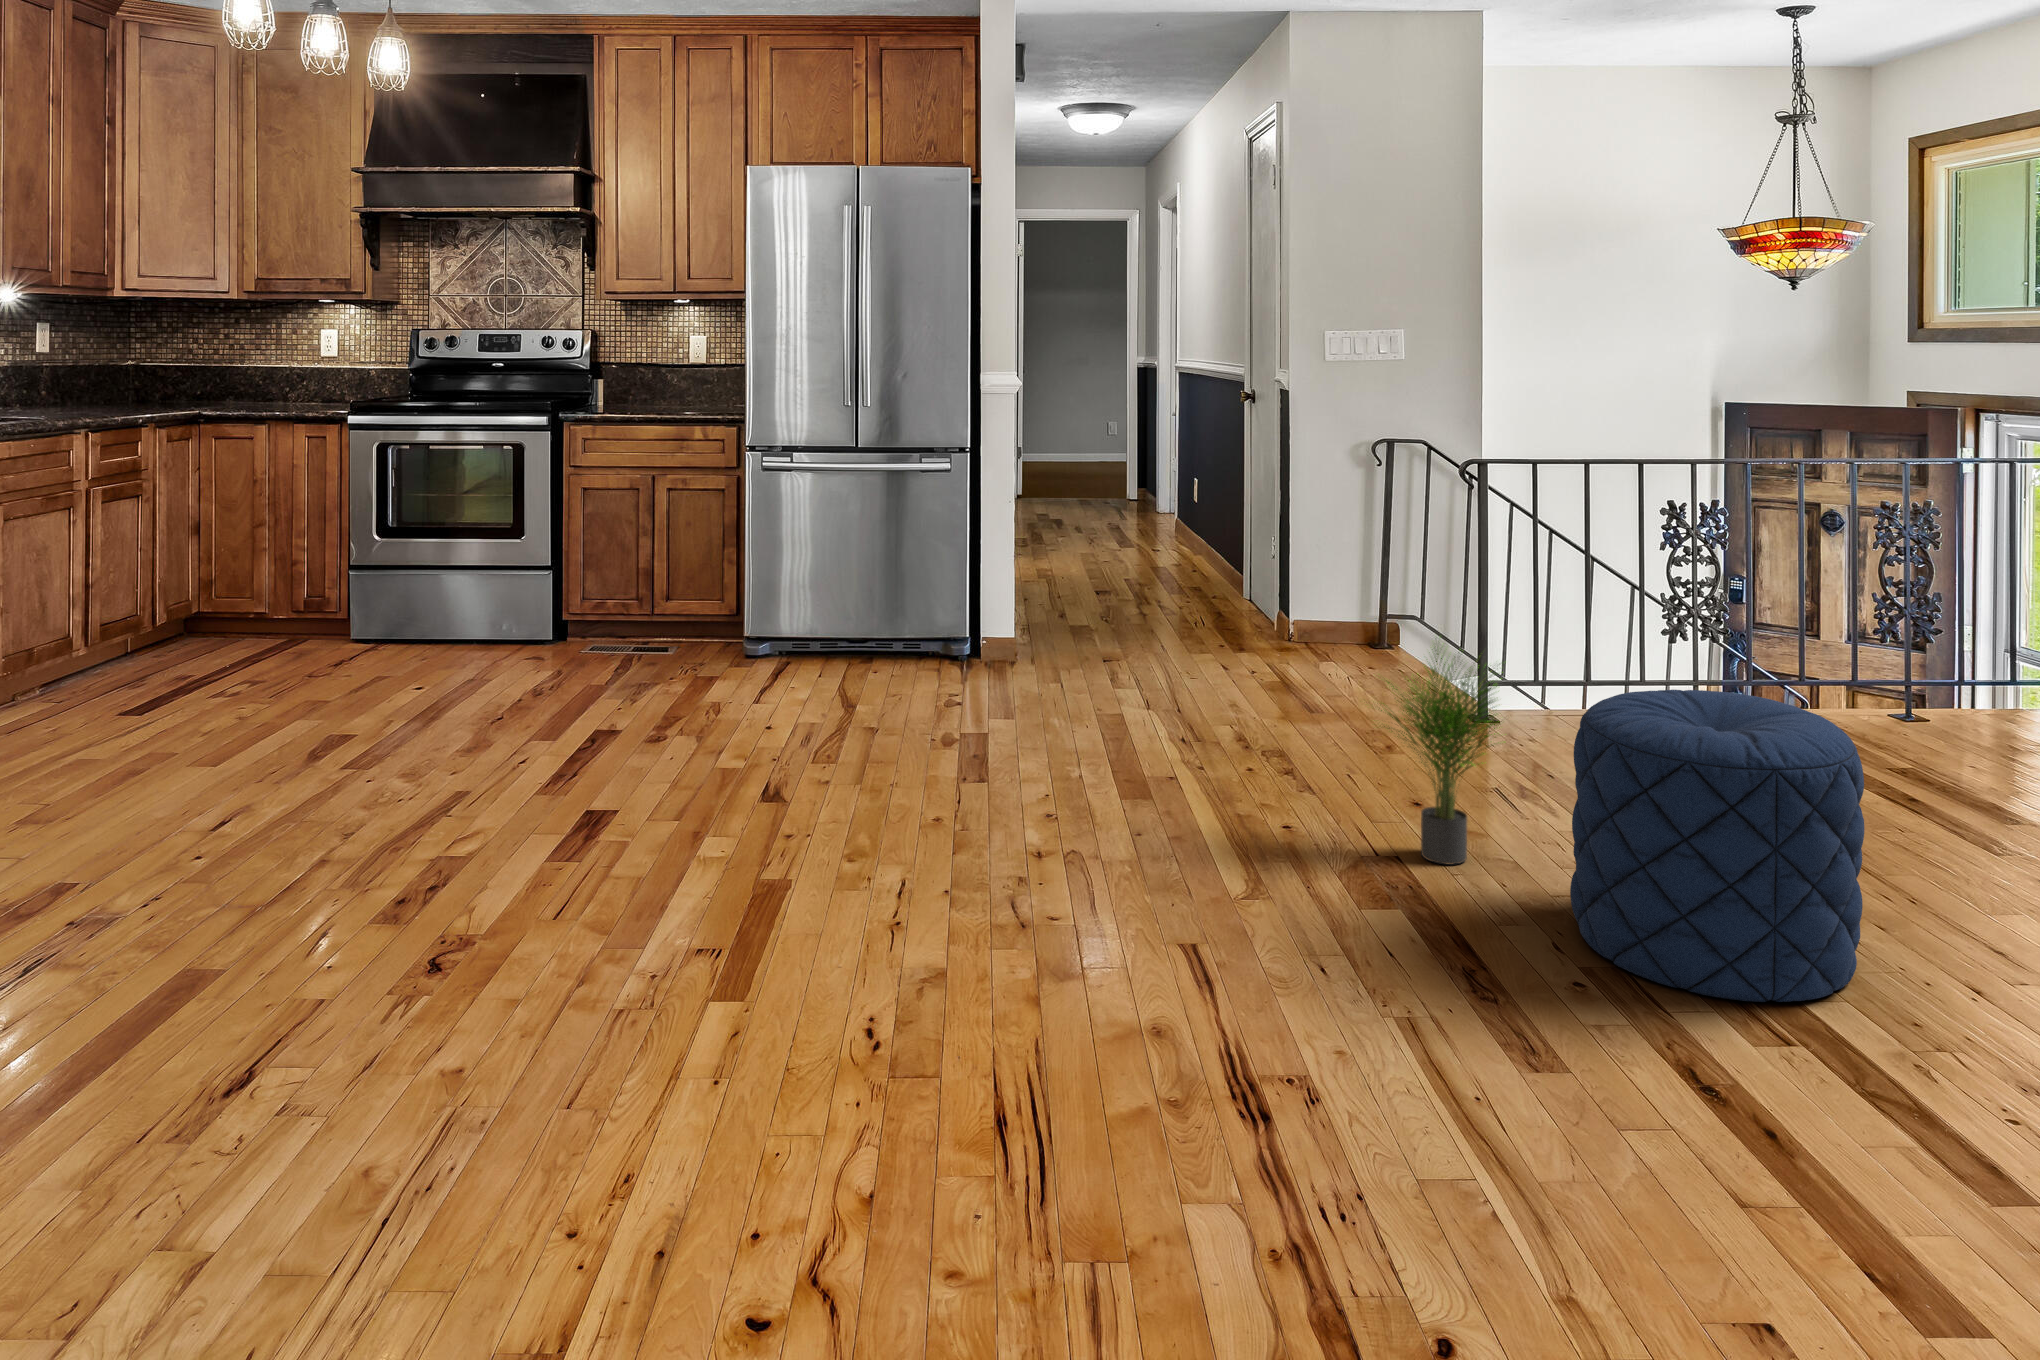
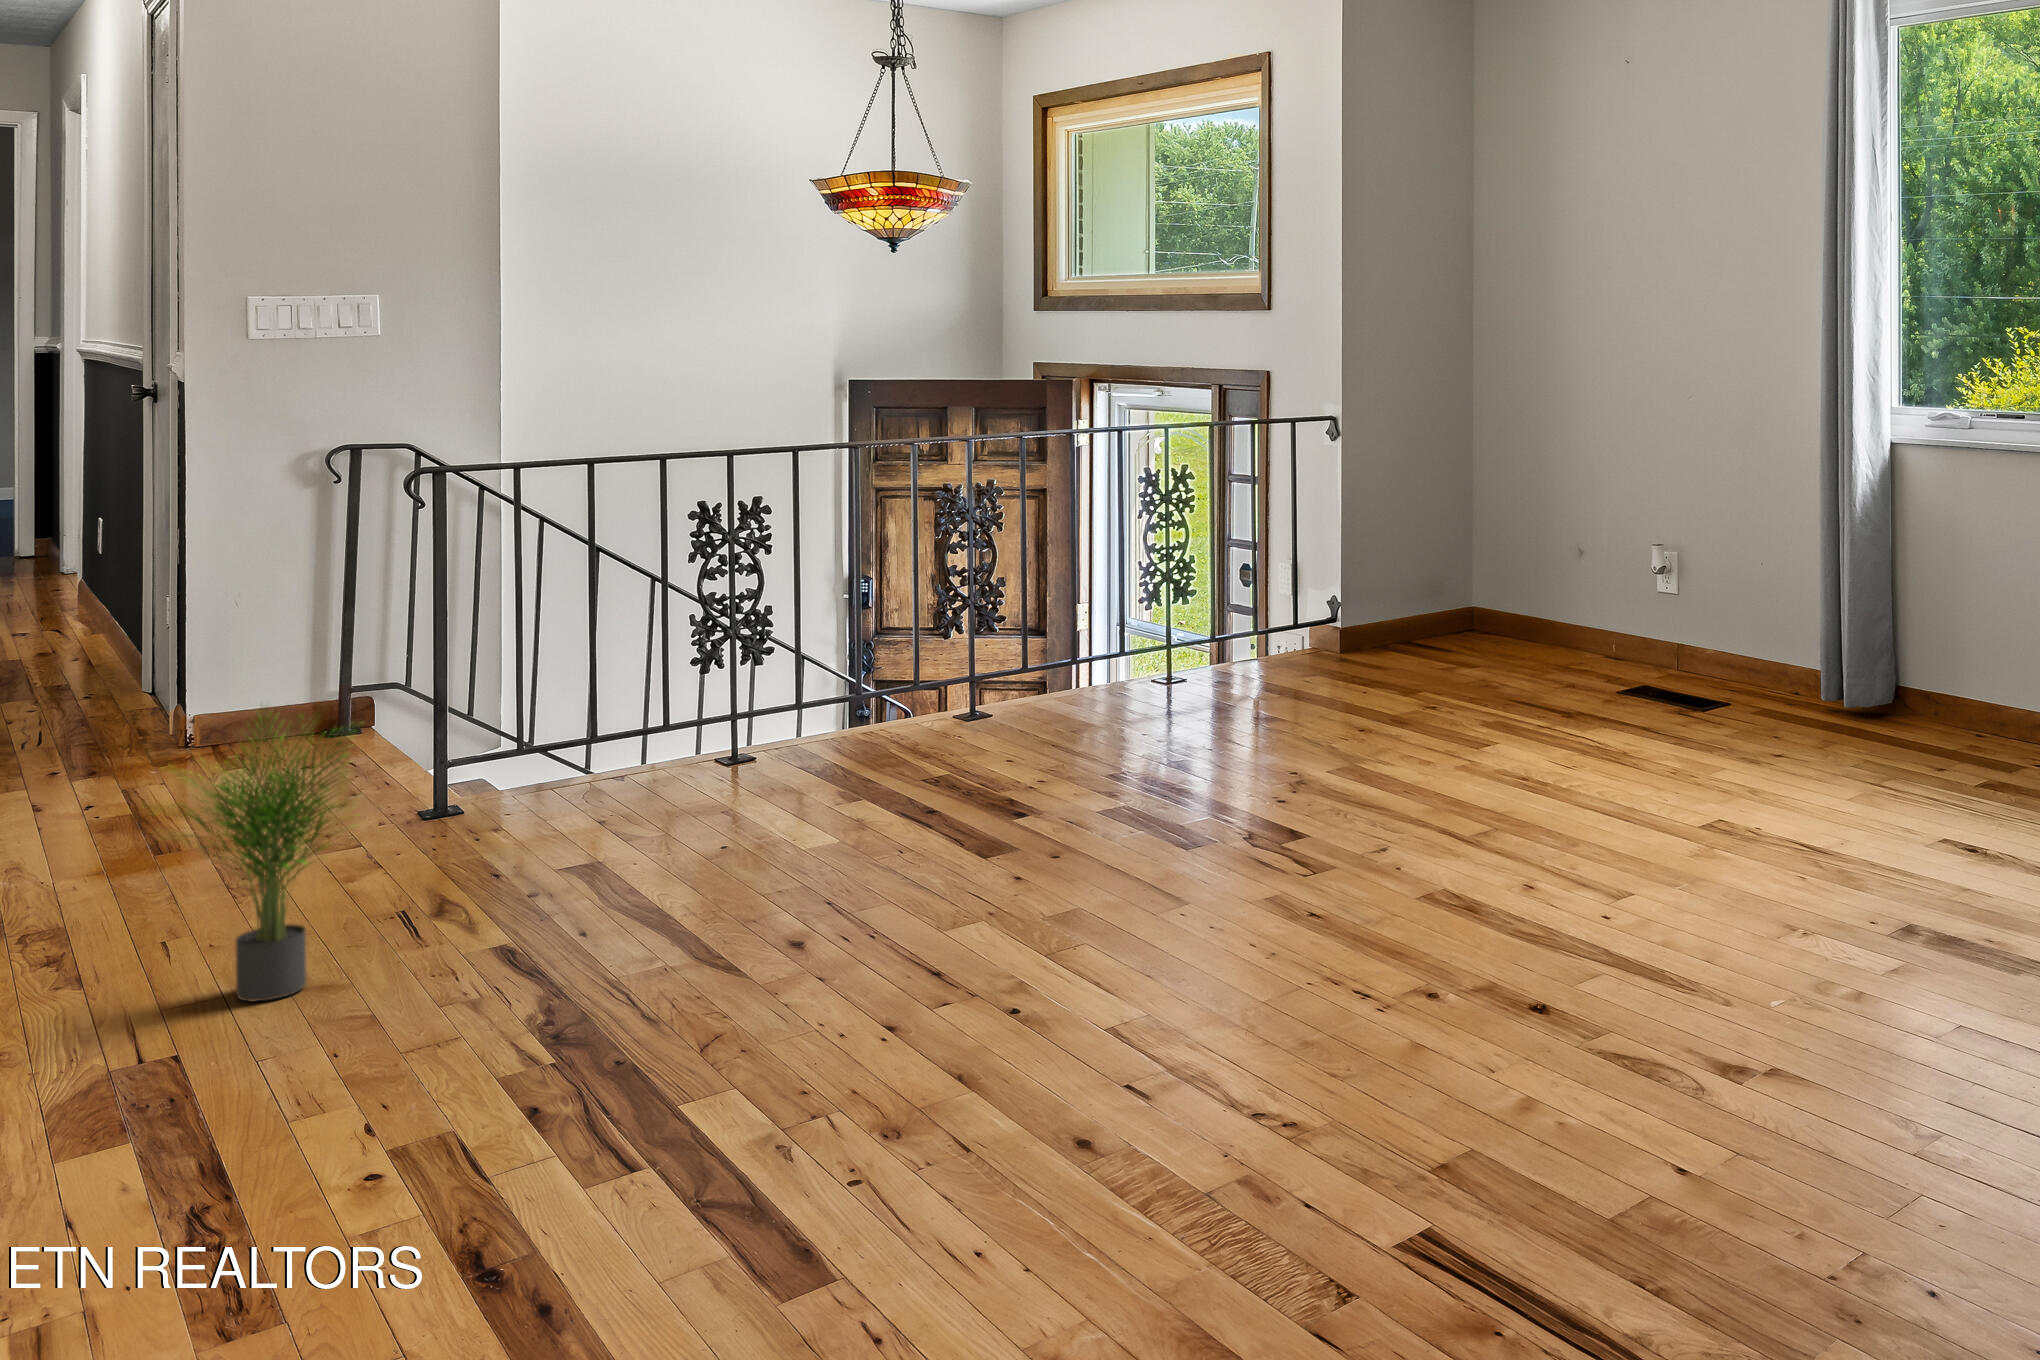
pouf: present [1570,690,1865,1002] -> none [404,718,745,1078]

